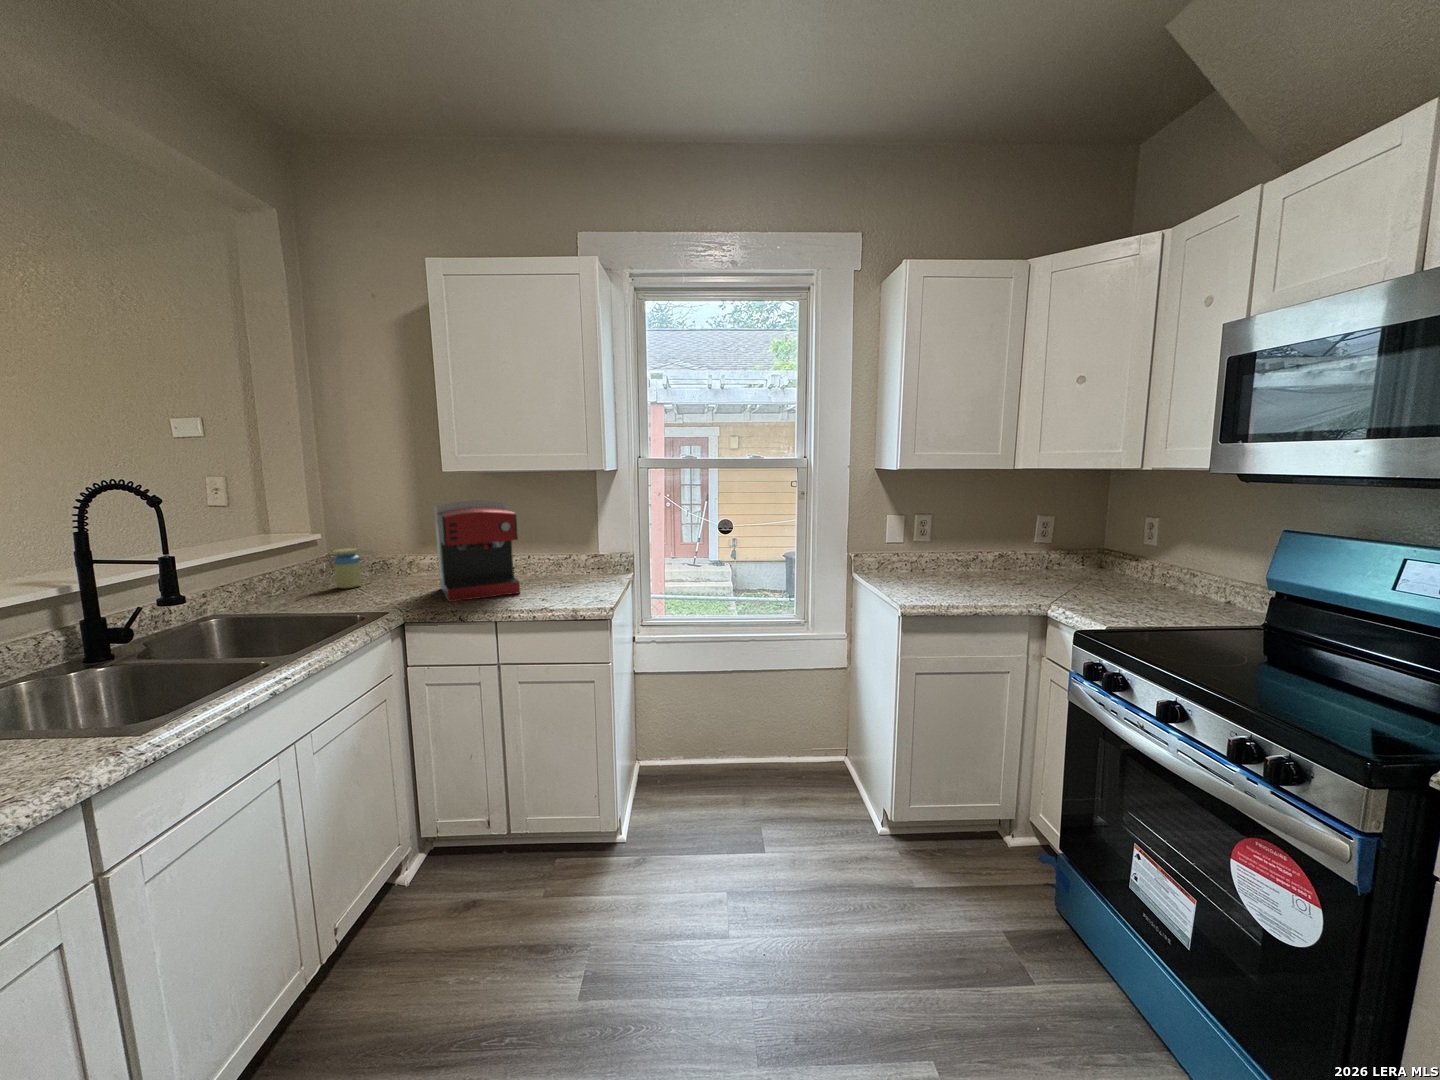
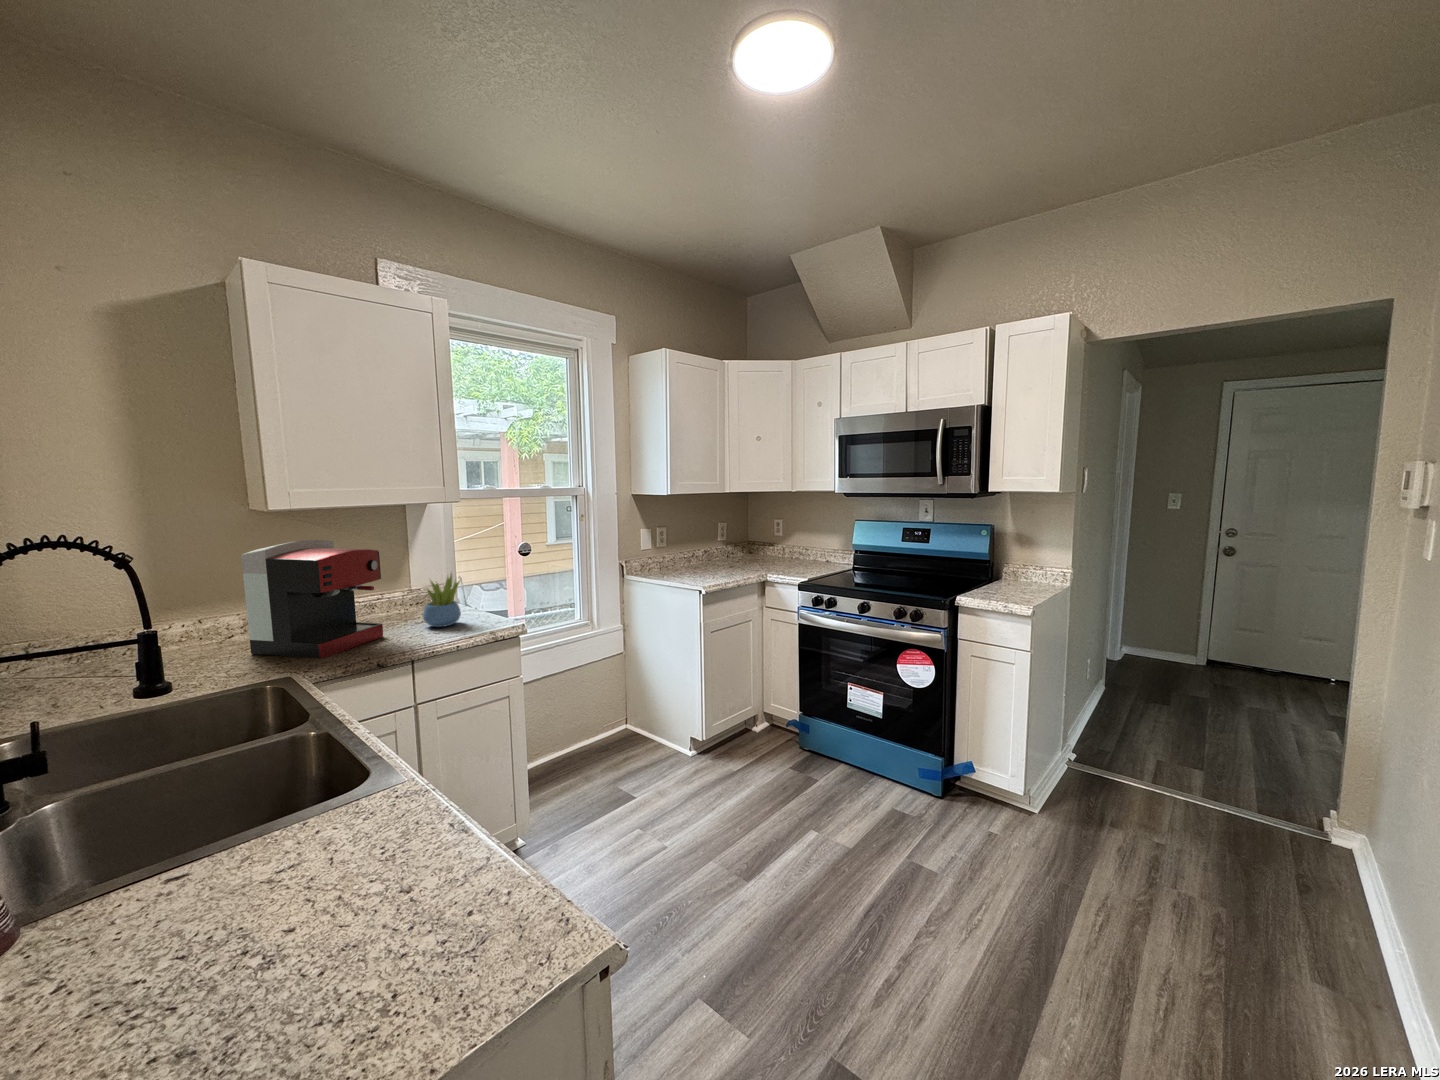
succulent plant: none [556,540,593,594] -> present [423,574,461,627]
jar: present [334,548,361,588] -> none [34,626,91,688]

